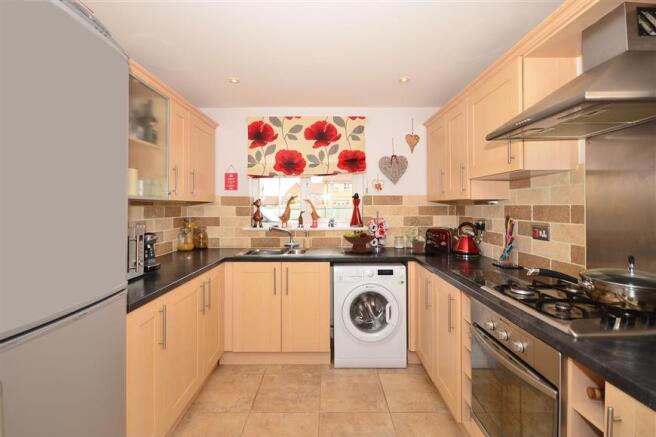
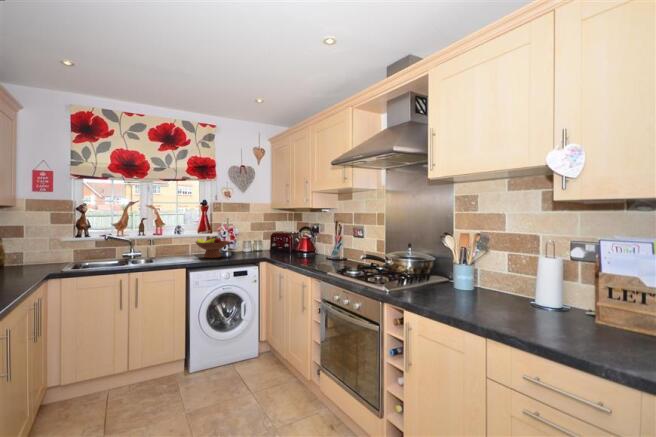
potted plant: present [406,223,429,253] -> none [250,224,285,255]

